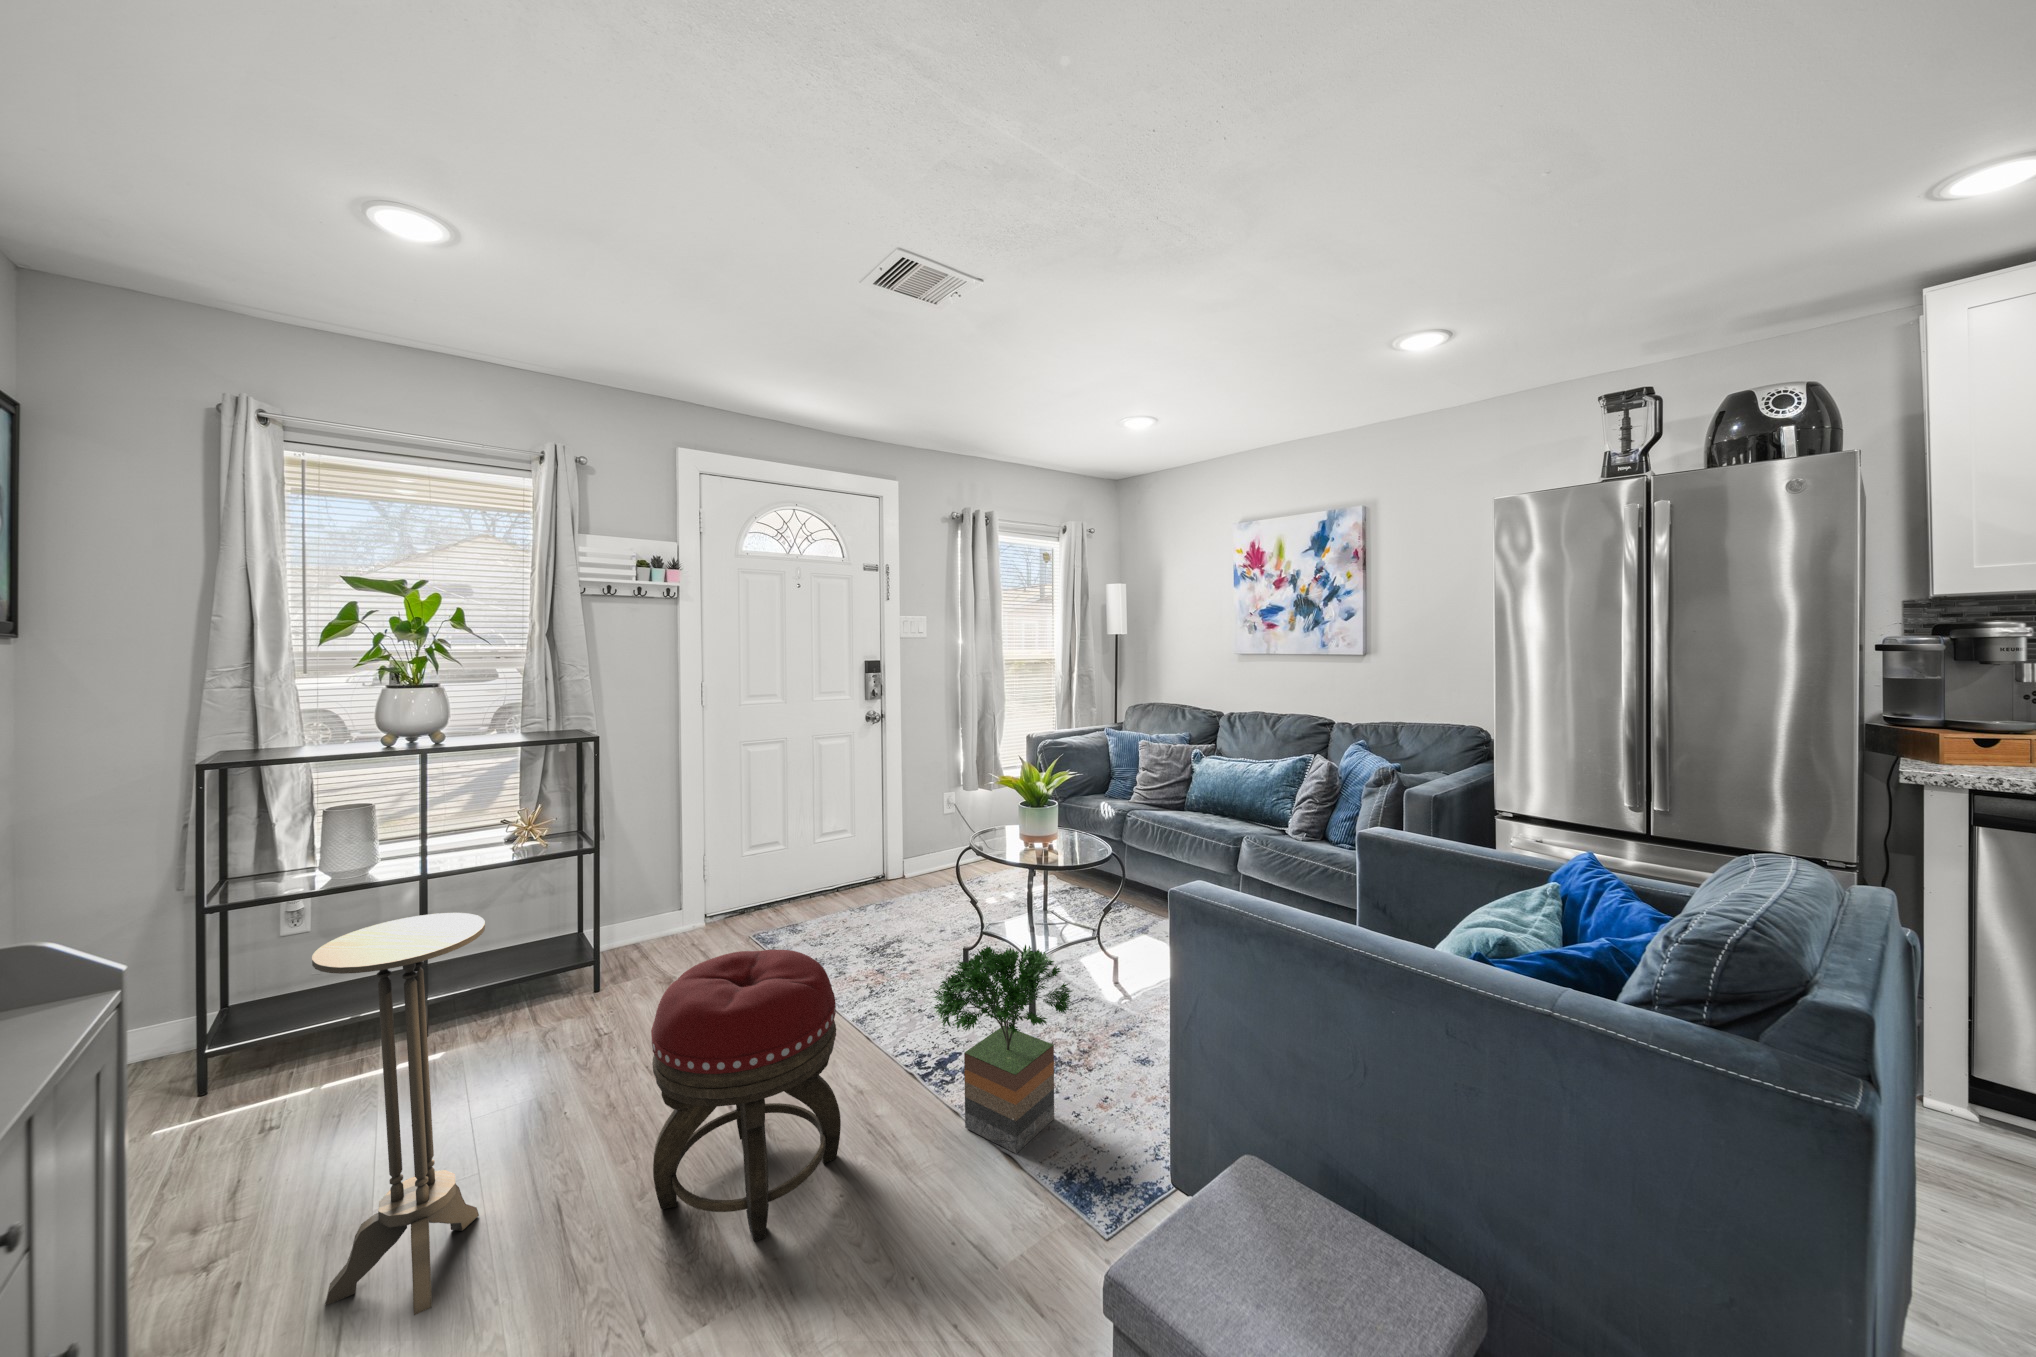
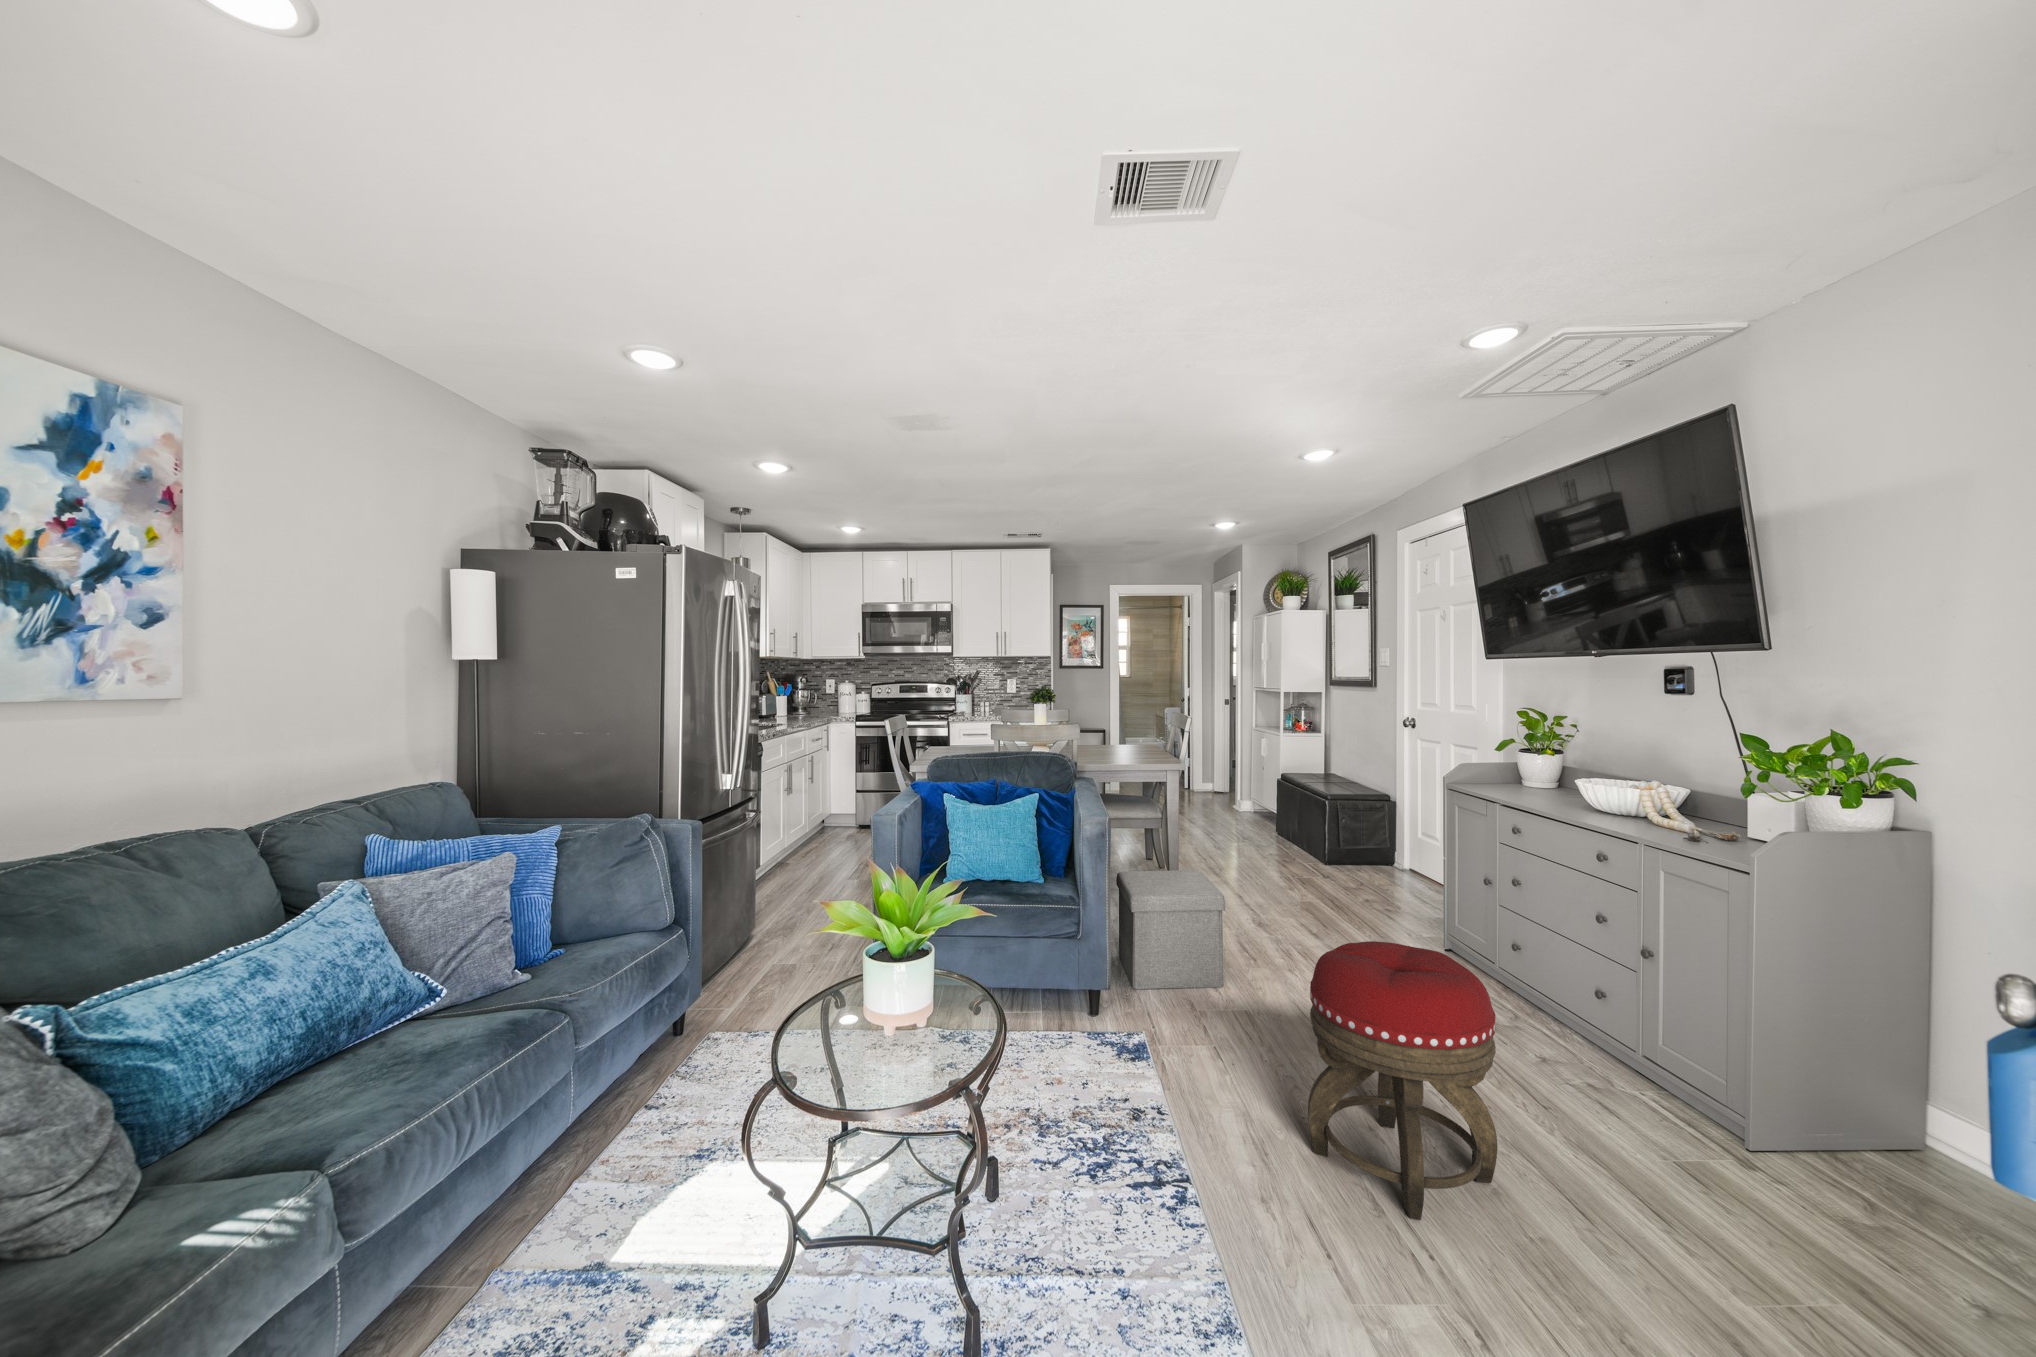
side table: present [312,913,485,1315] -> none [1654,896,1828,1274]
potted tree: present [933,945,1072,1154] -> none [1087,933,1212,1125]

